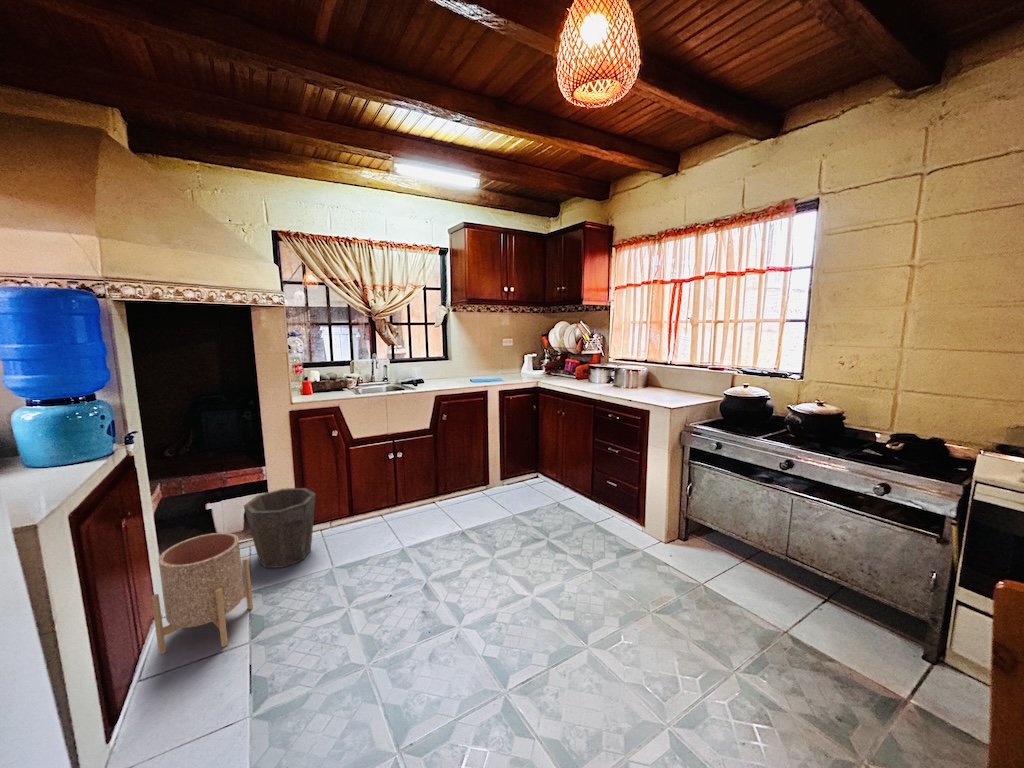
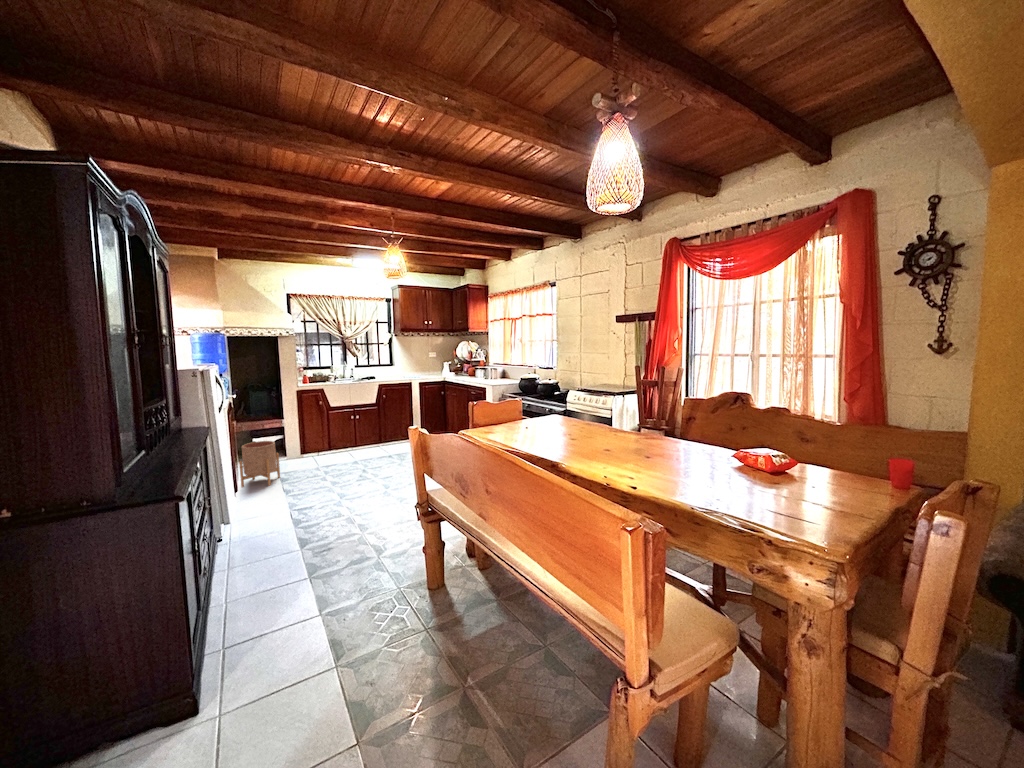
waste bin: present [244,488,316,568] -> none [274,431,310,467]

